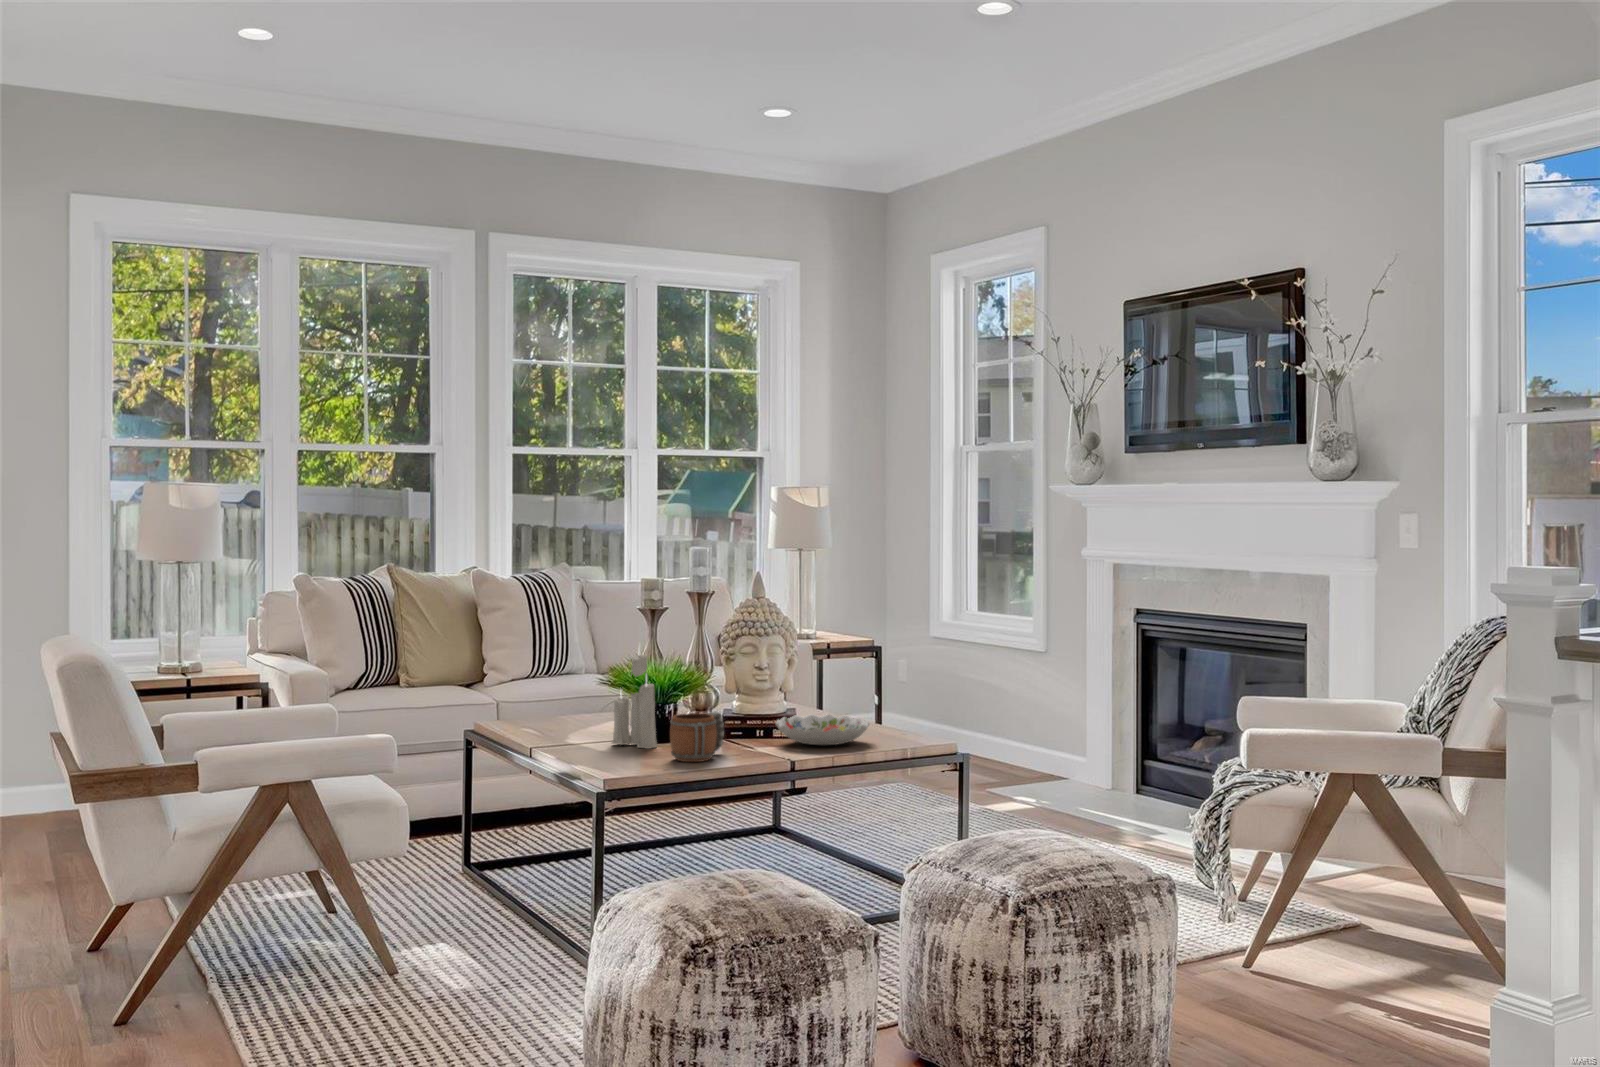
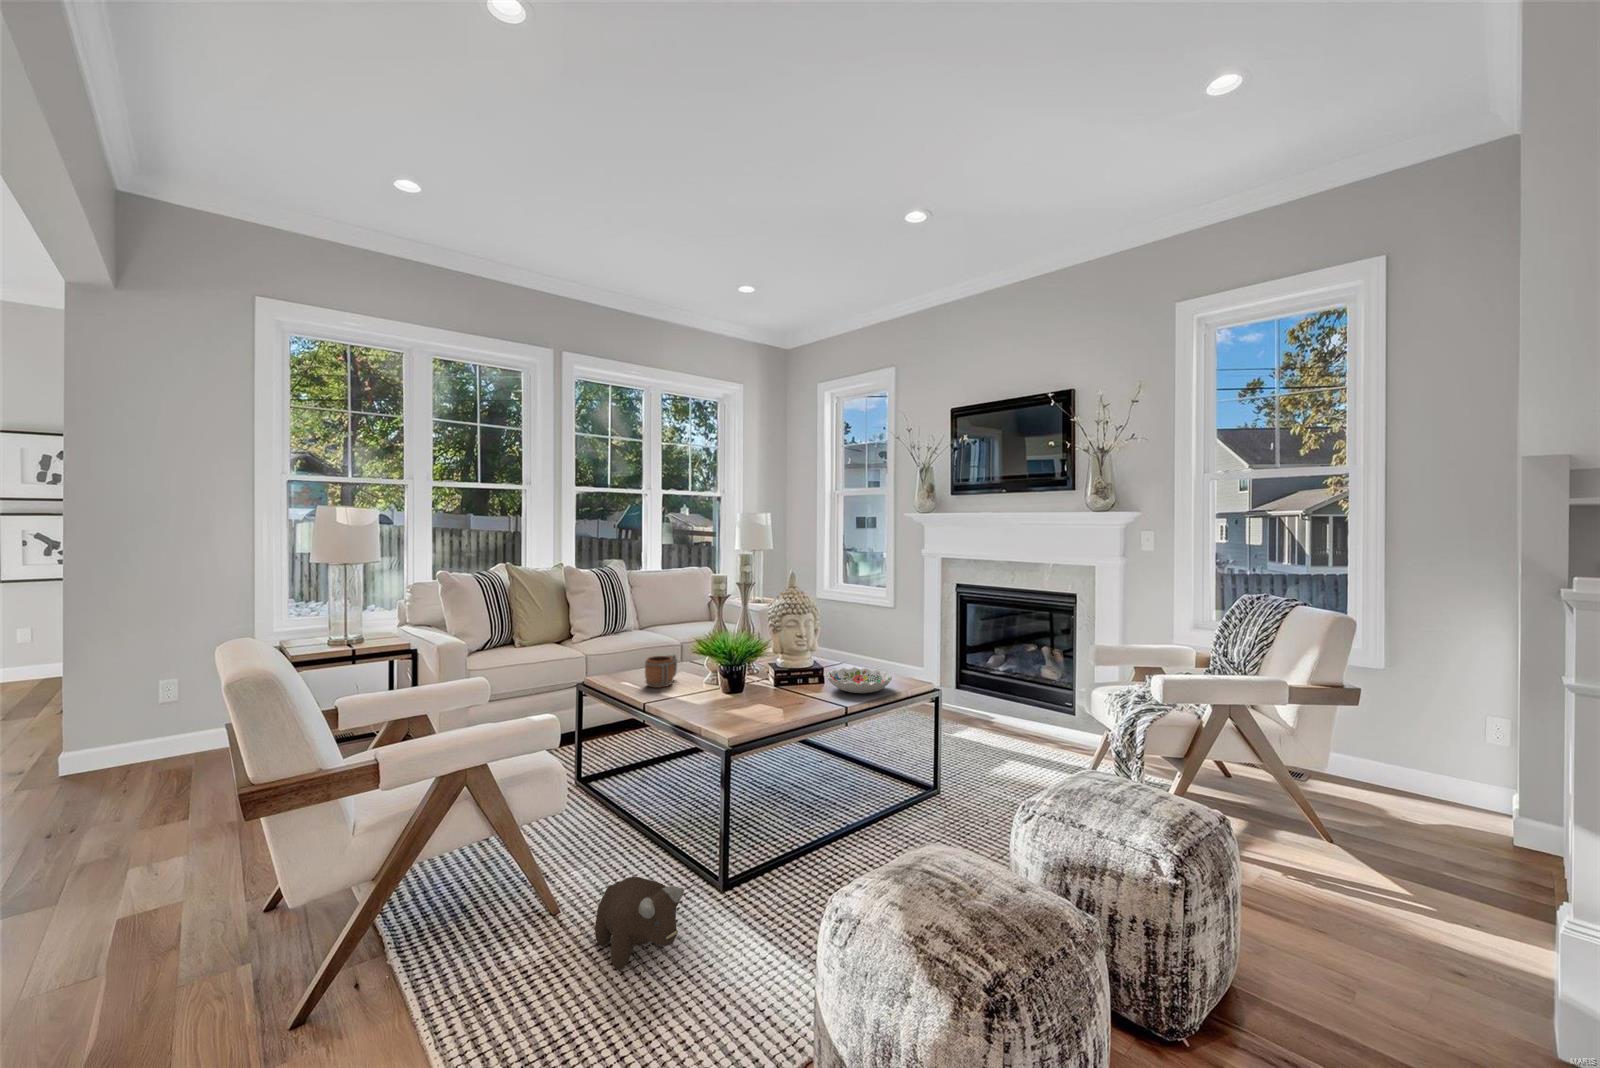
candle: present [612,654,657,749] -> none [710,619,746,702]
mug: present [670,711,724,762] -> present [645,654,677,688]
plush toy: none [423,915,512,1005] -> present [595,877,684,970]

